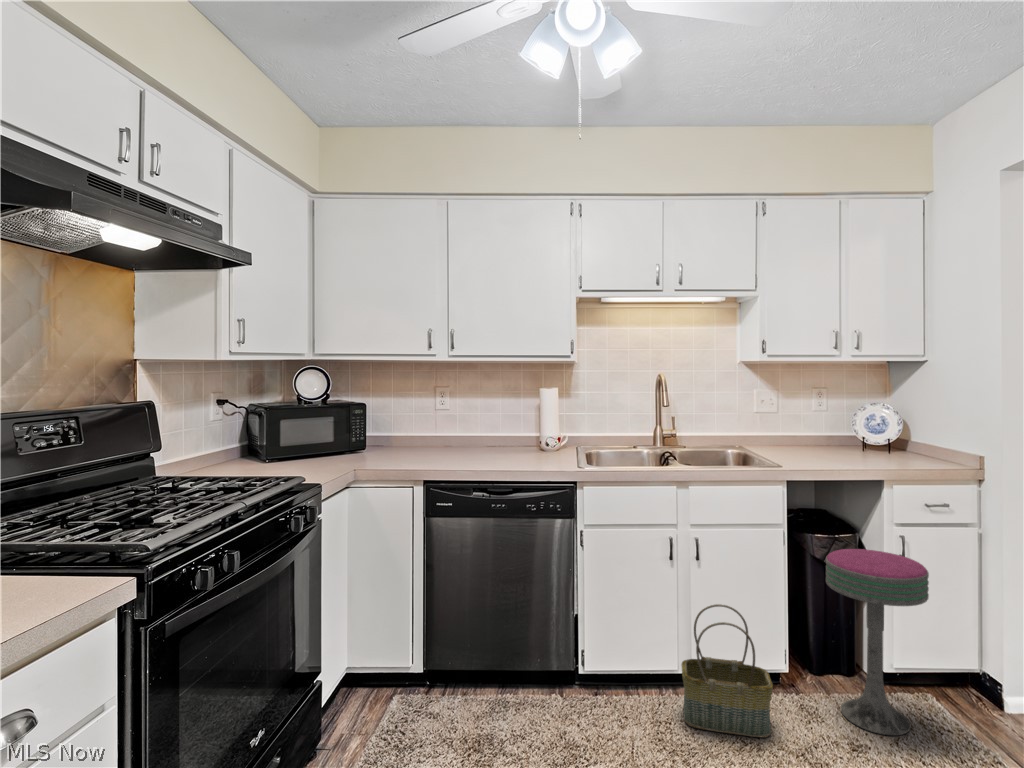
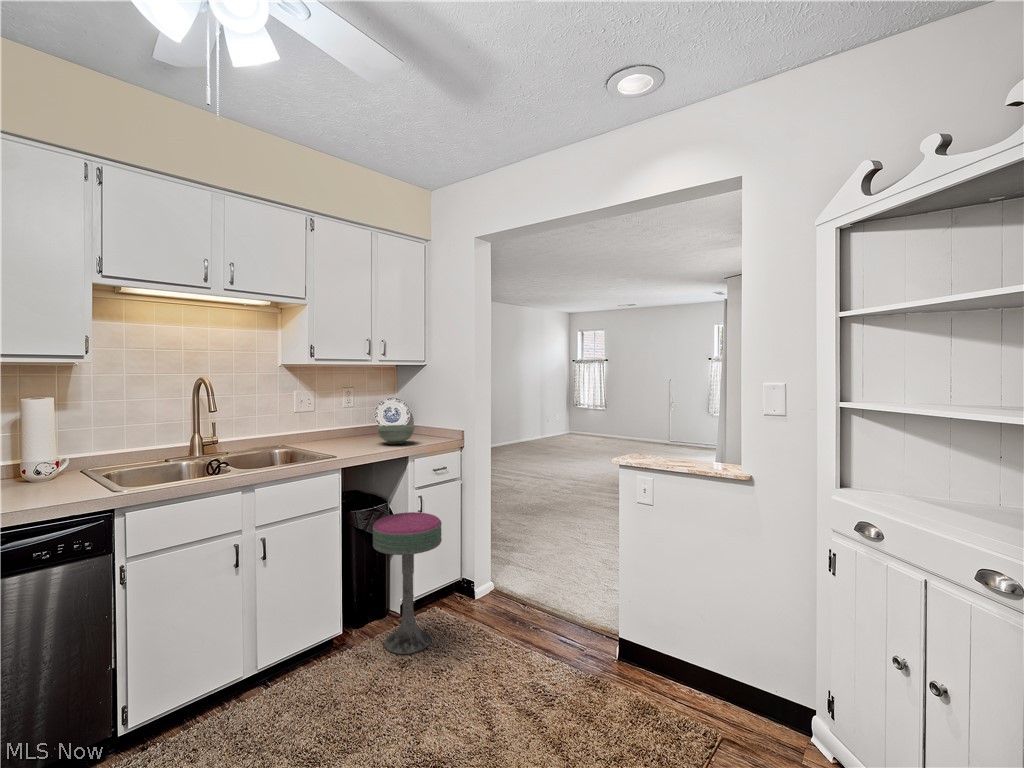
bowl: none [846,437,903,462] -> present [377,425,415,444]
basket: present [682,604,773,737] -> none [252,594,342,726]

